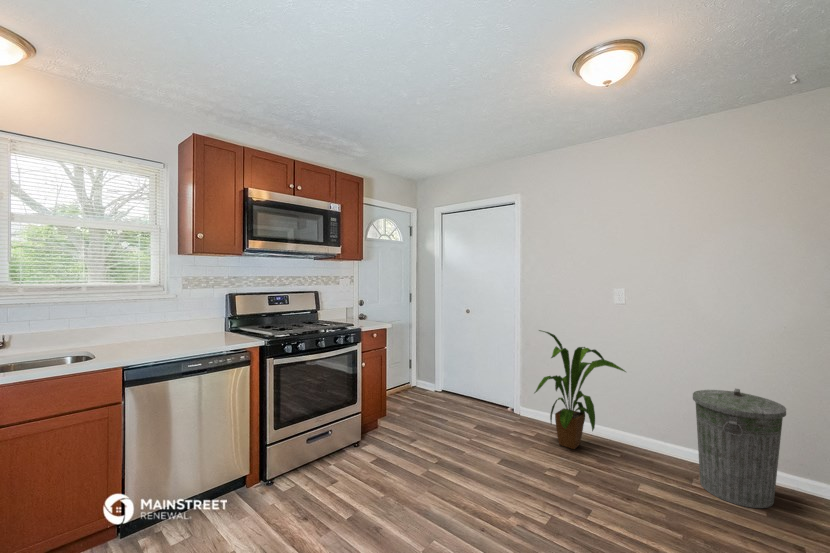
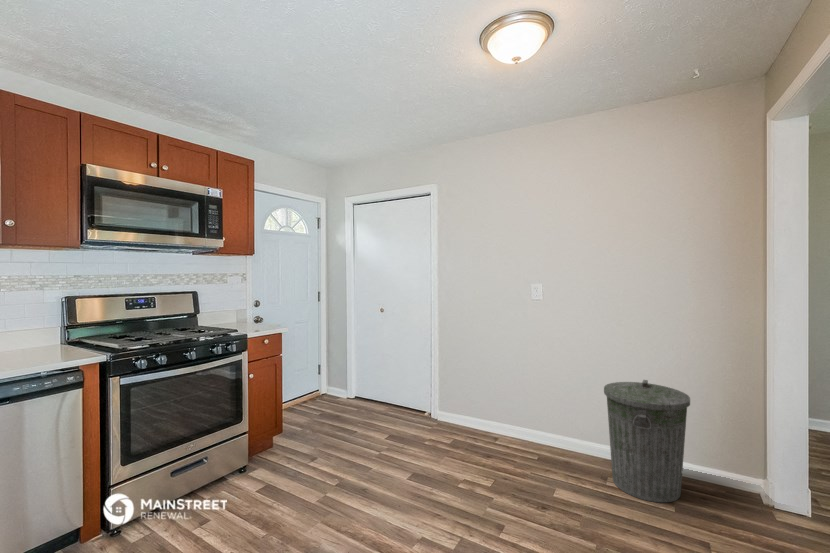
house plant: present [535,330,626,449] -> none [446,328,541,454]

